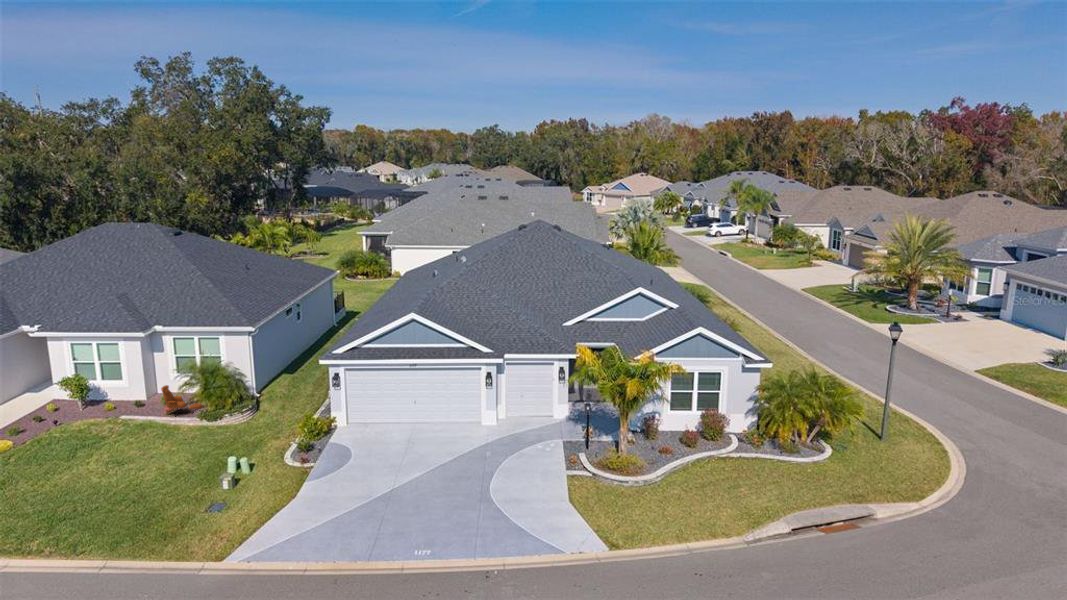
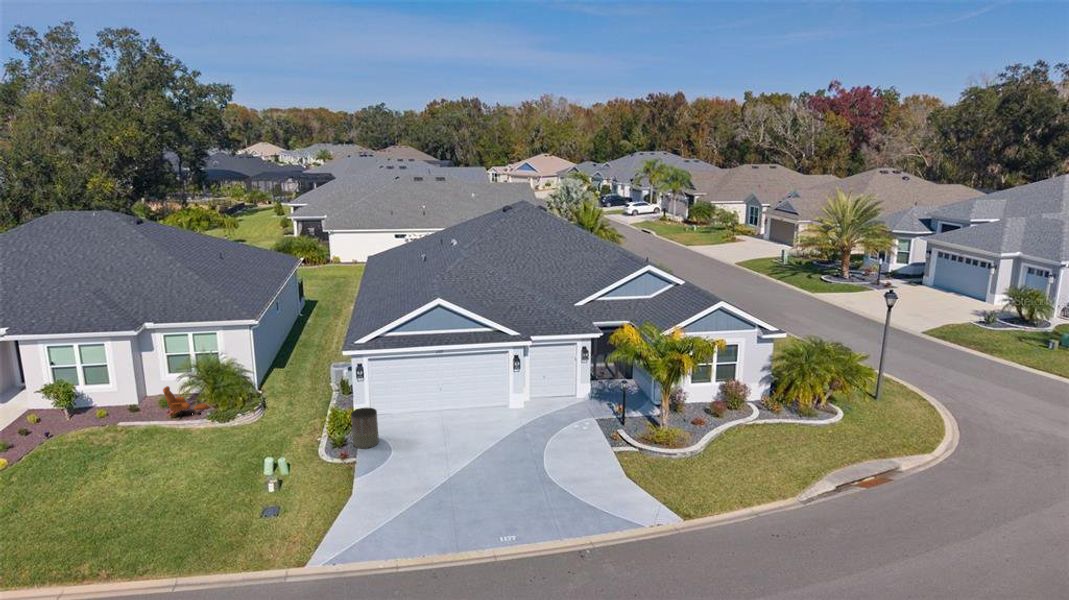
trash can: none [316,415,343,455] -> present [351,408,379,449]

